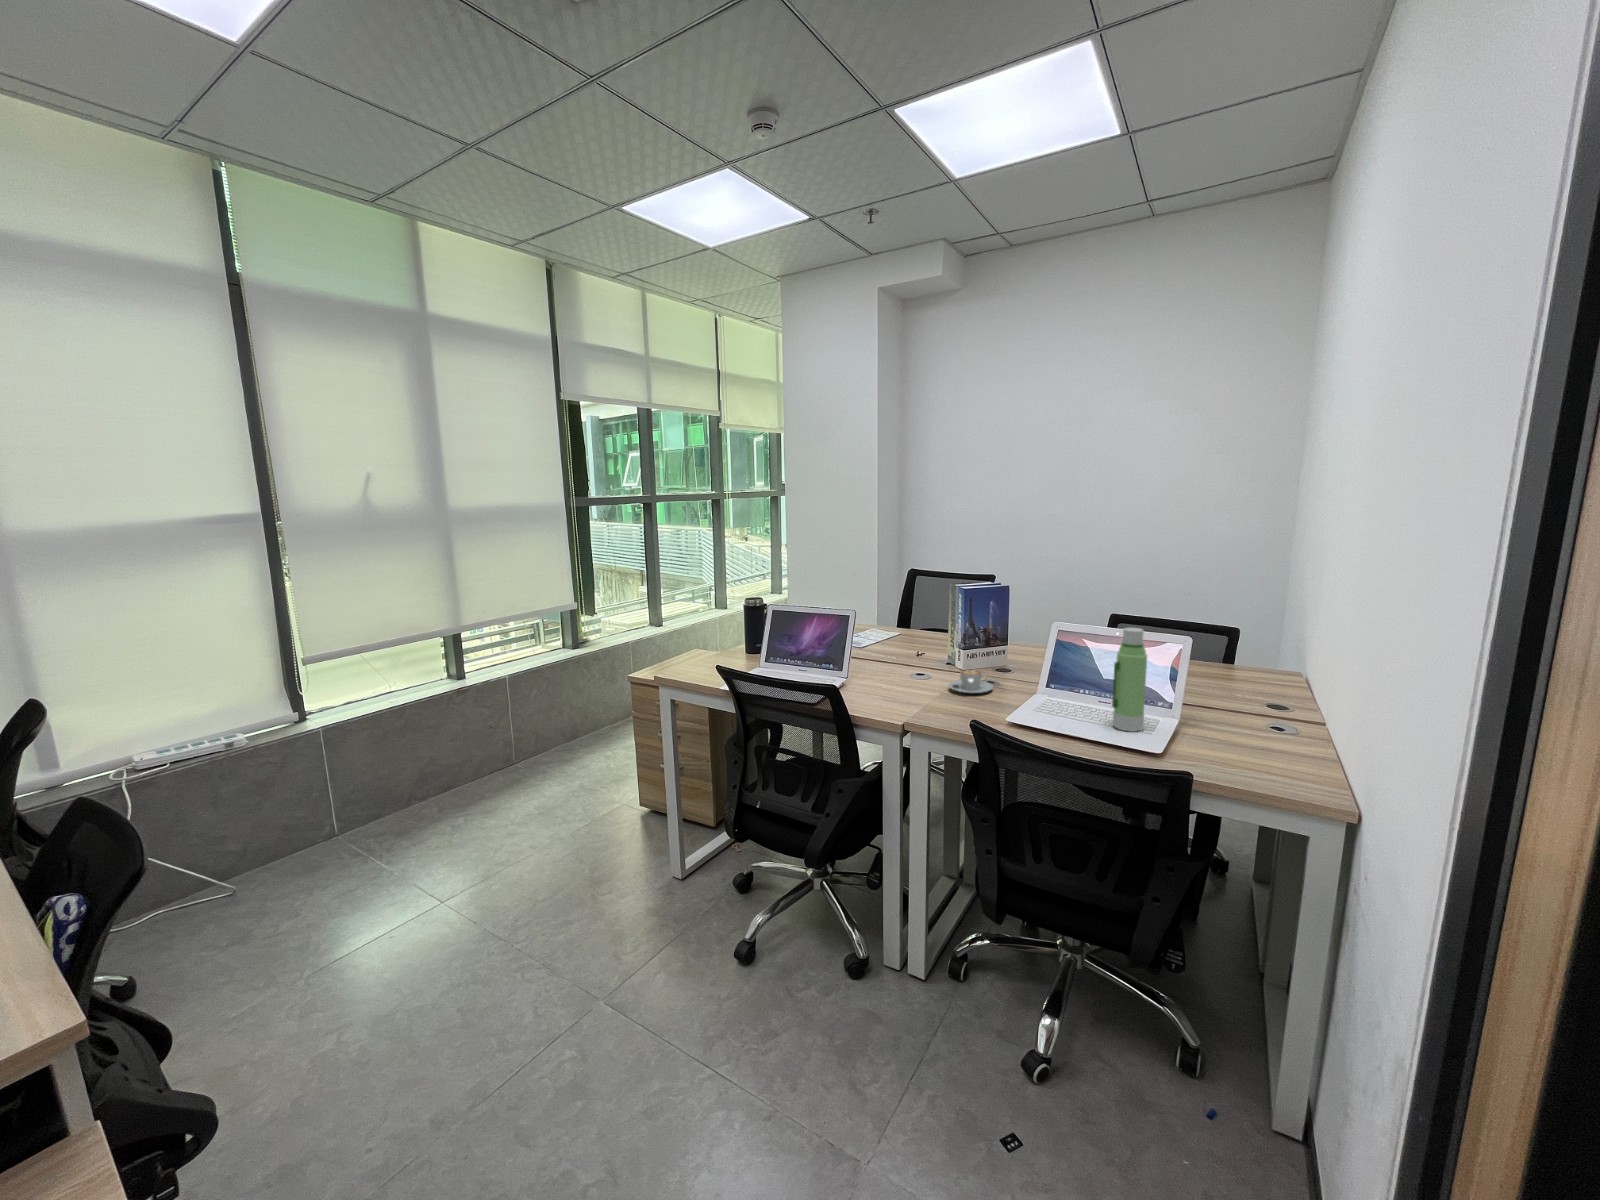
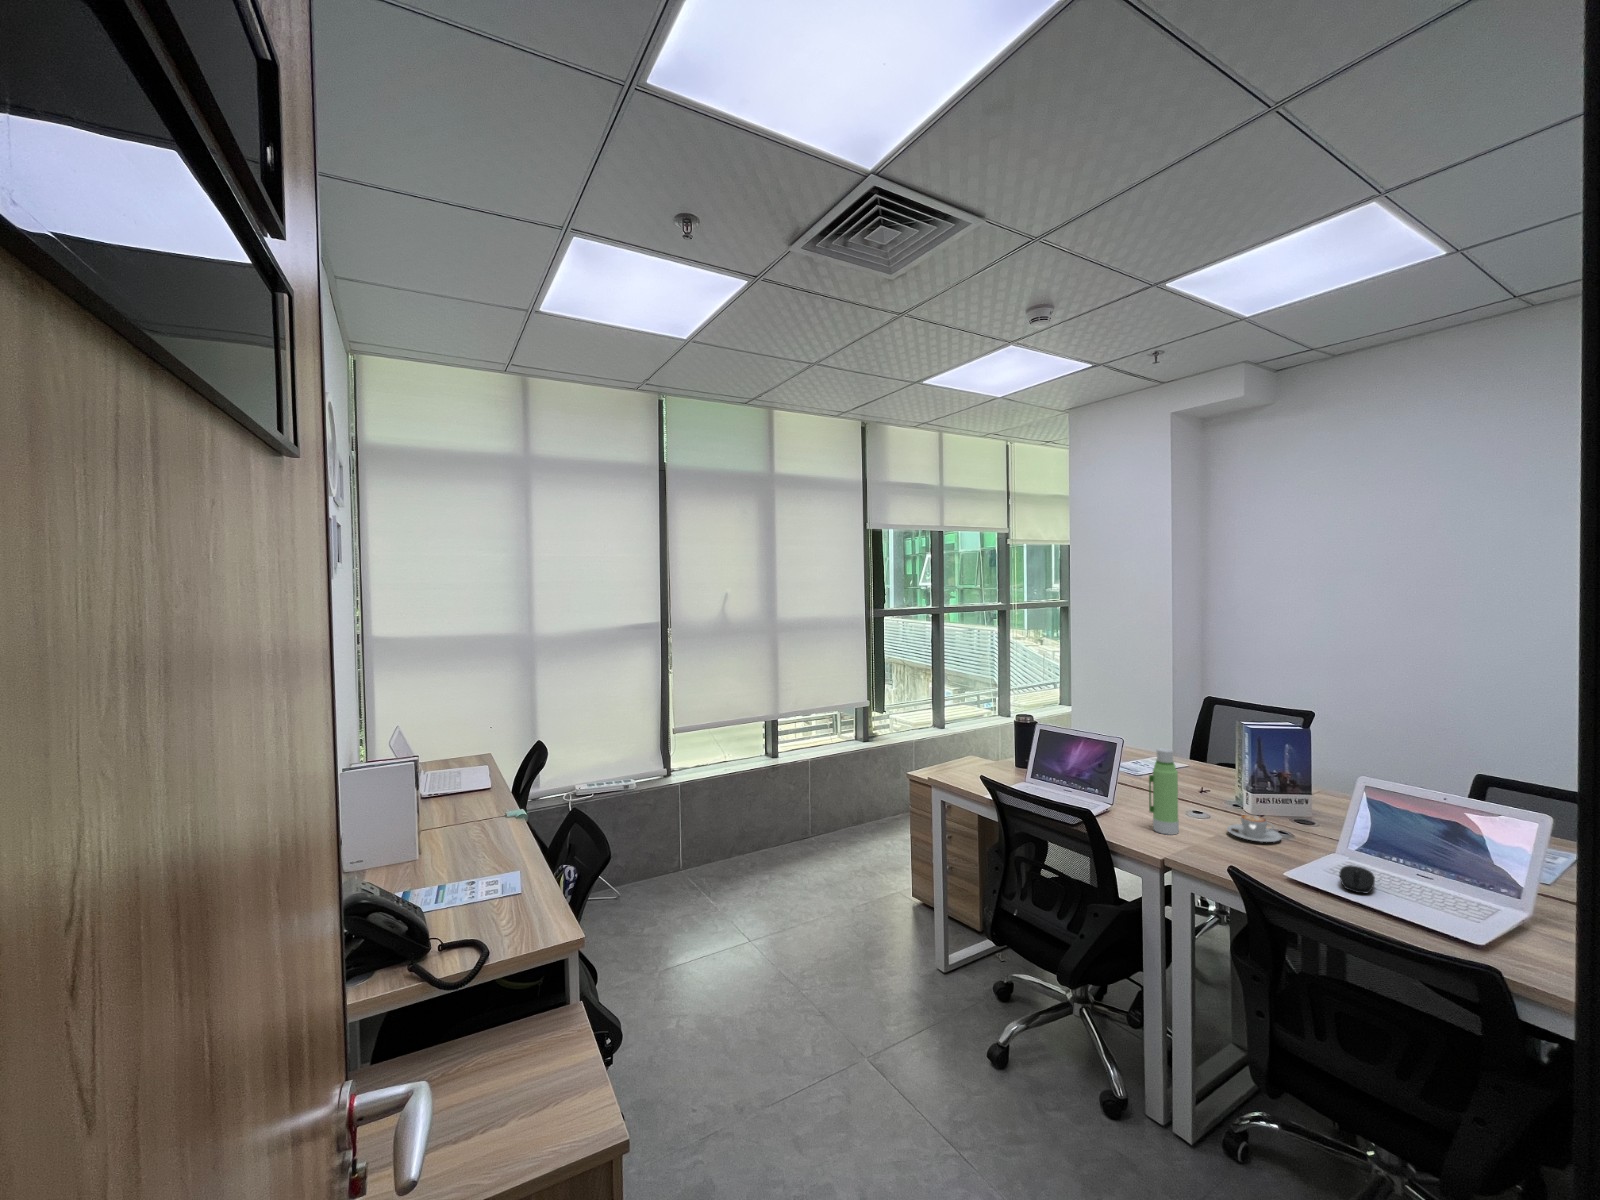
water bottle: present [1112,628,1147,732] -> present [1149,748,1179,835]
computer mouse: none [1048,702,1075,725] -> present [1339,866,1375,893]

